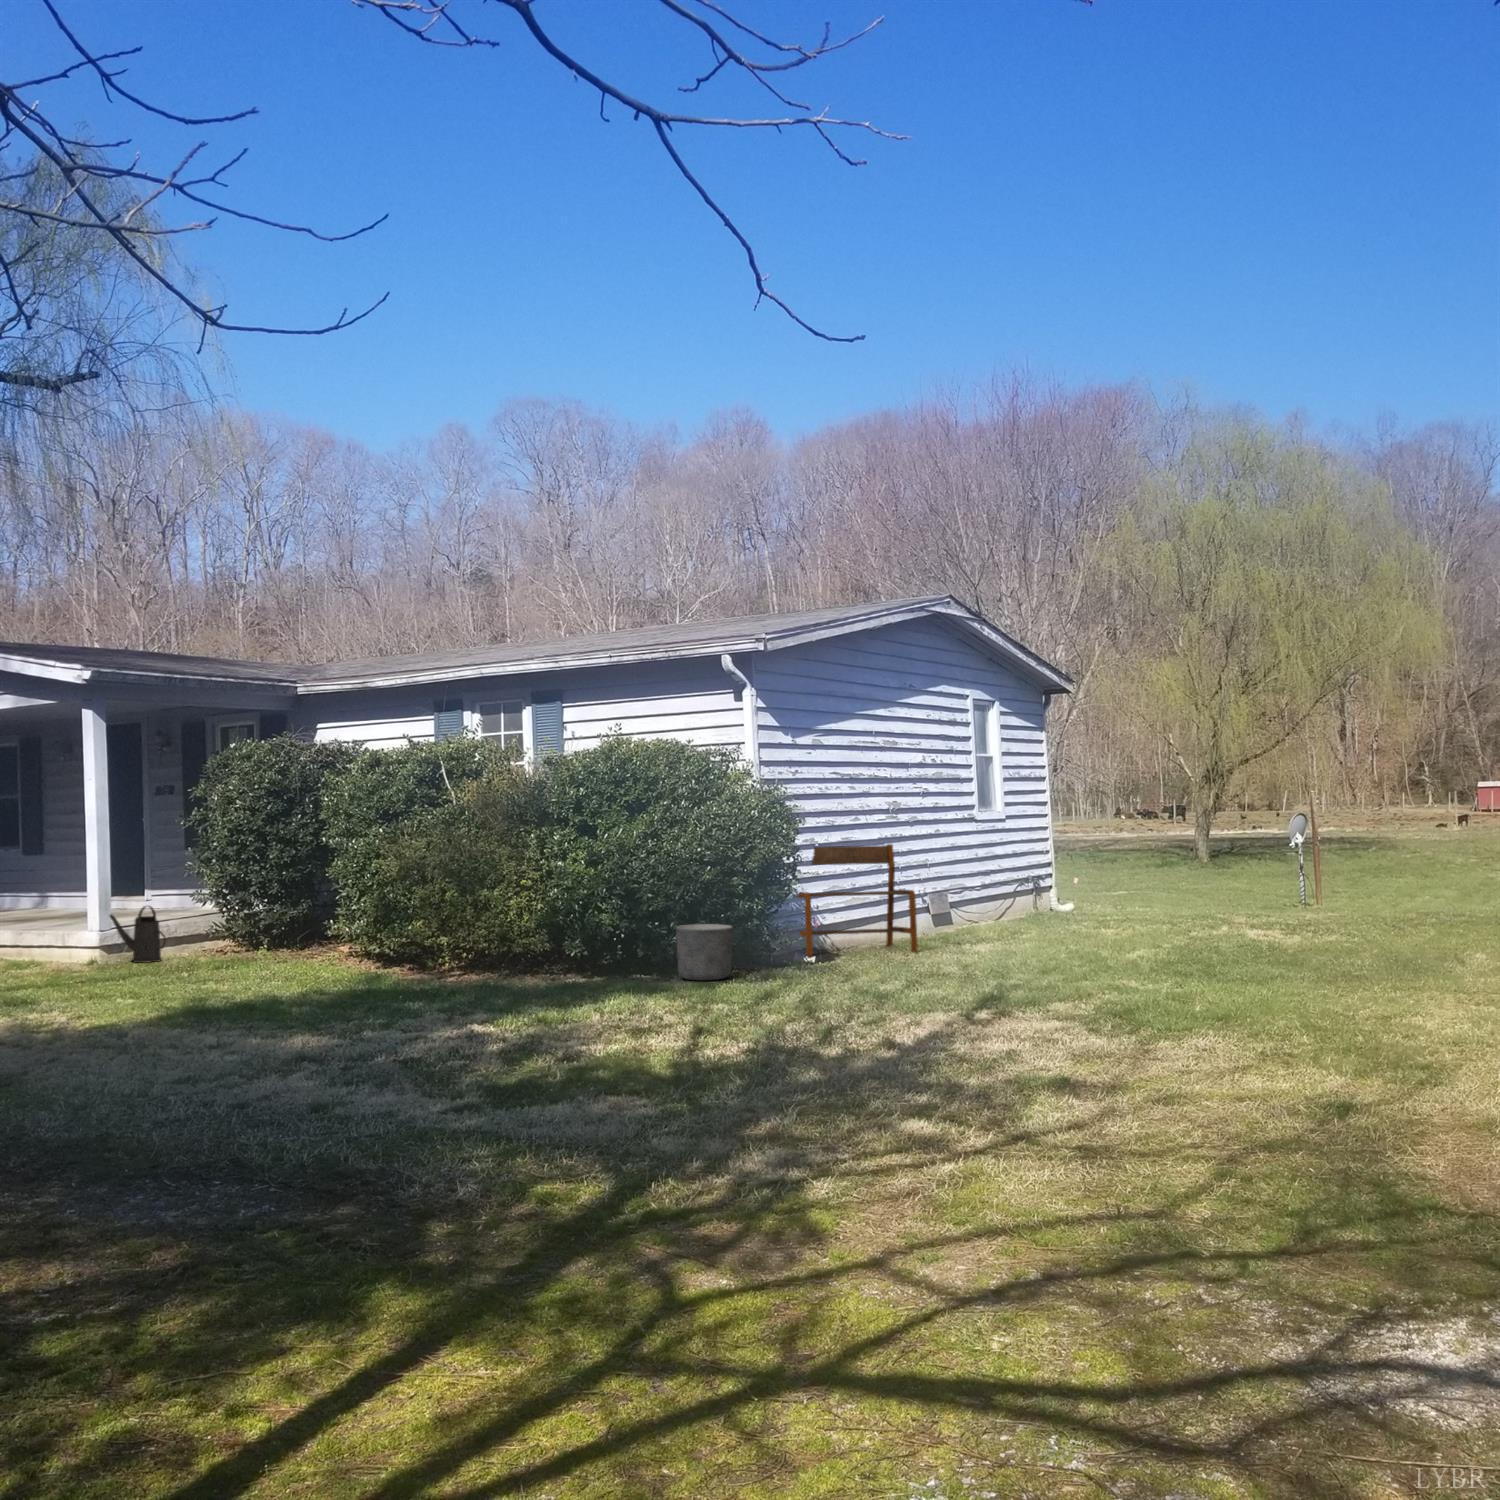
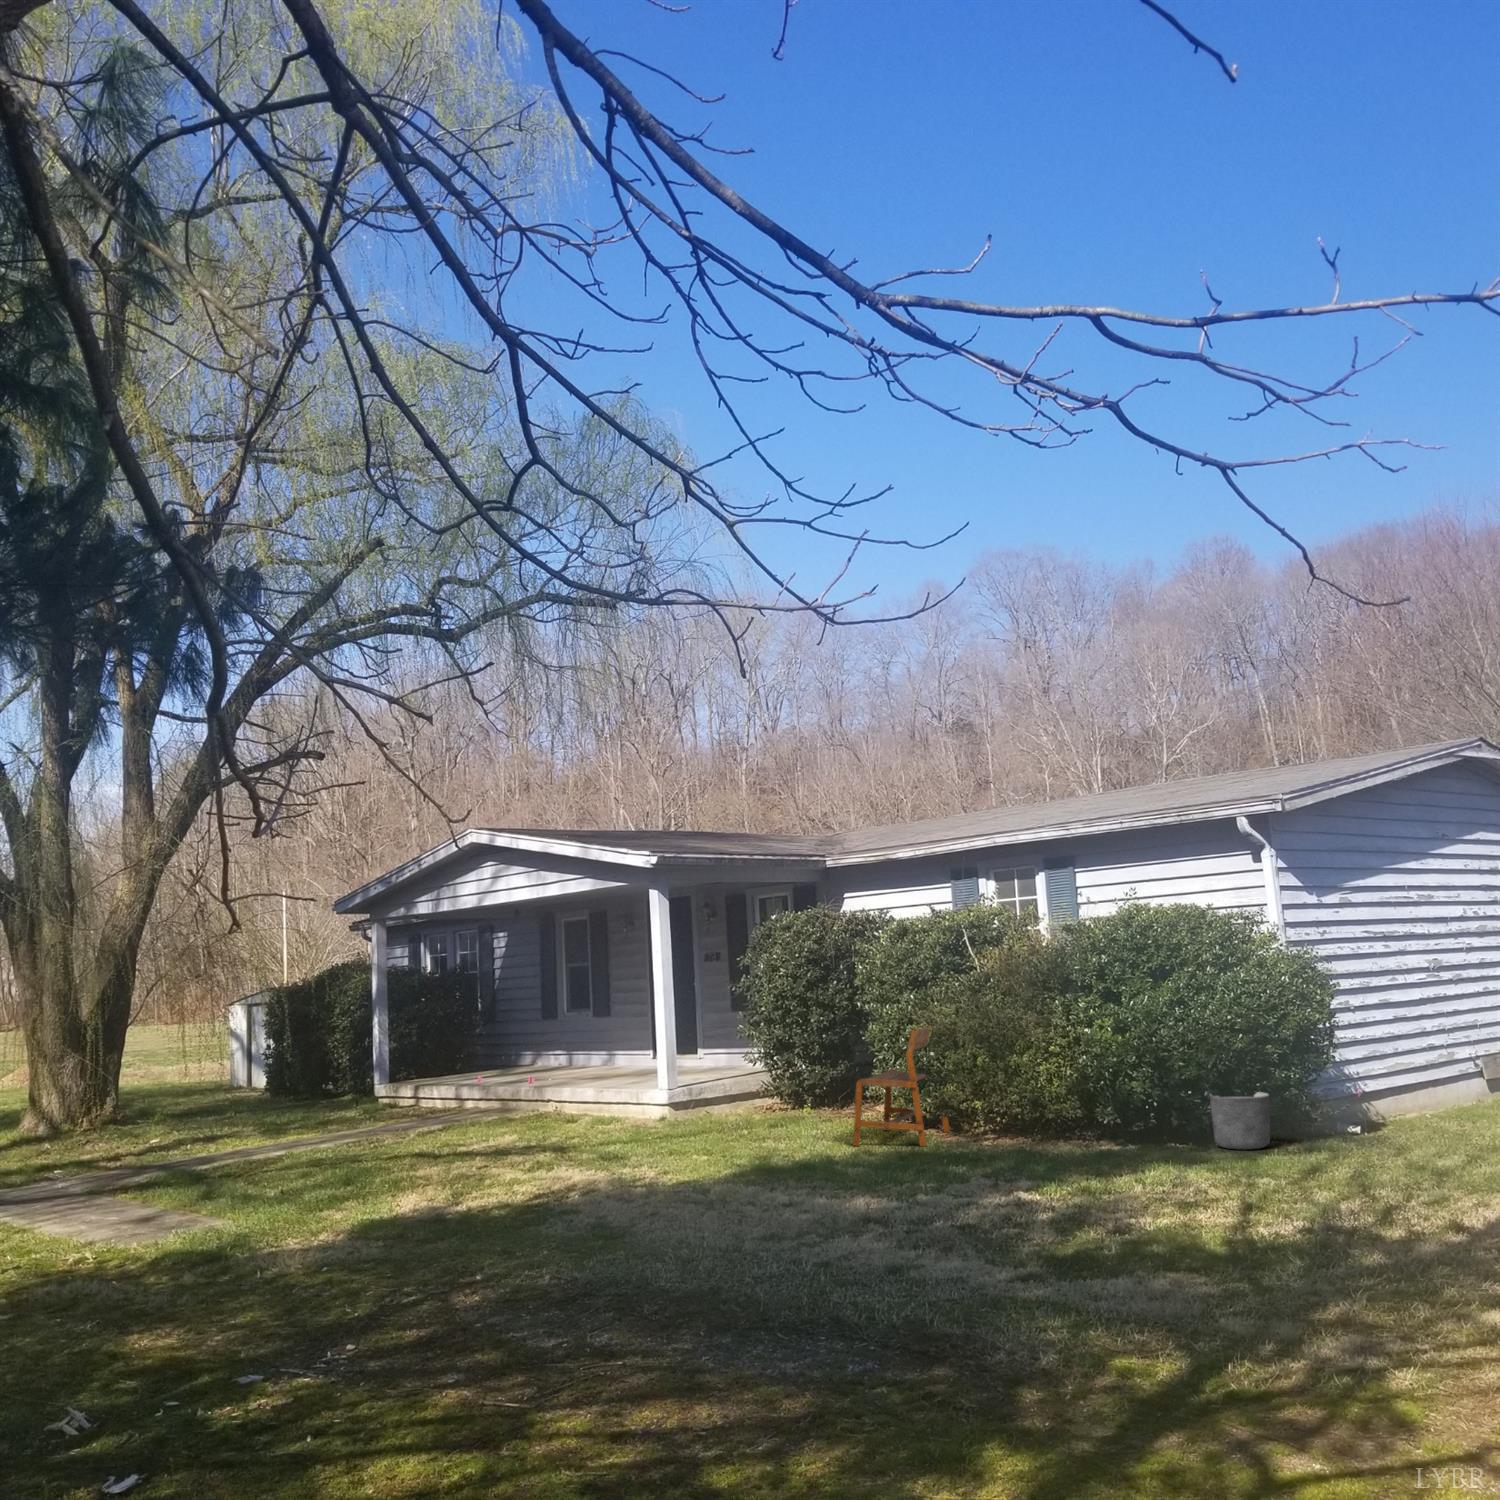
bench: present [796,844,918,956] -> present [853,1027,950,1147]
watering can: present [110,906,166,963] -> none [674,1067,724,1120]

